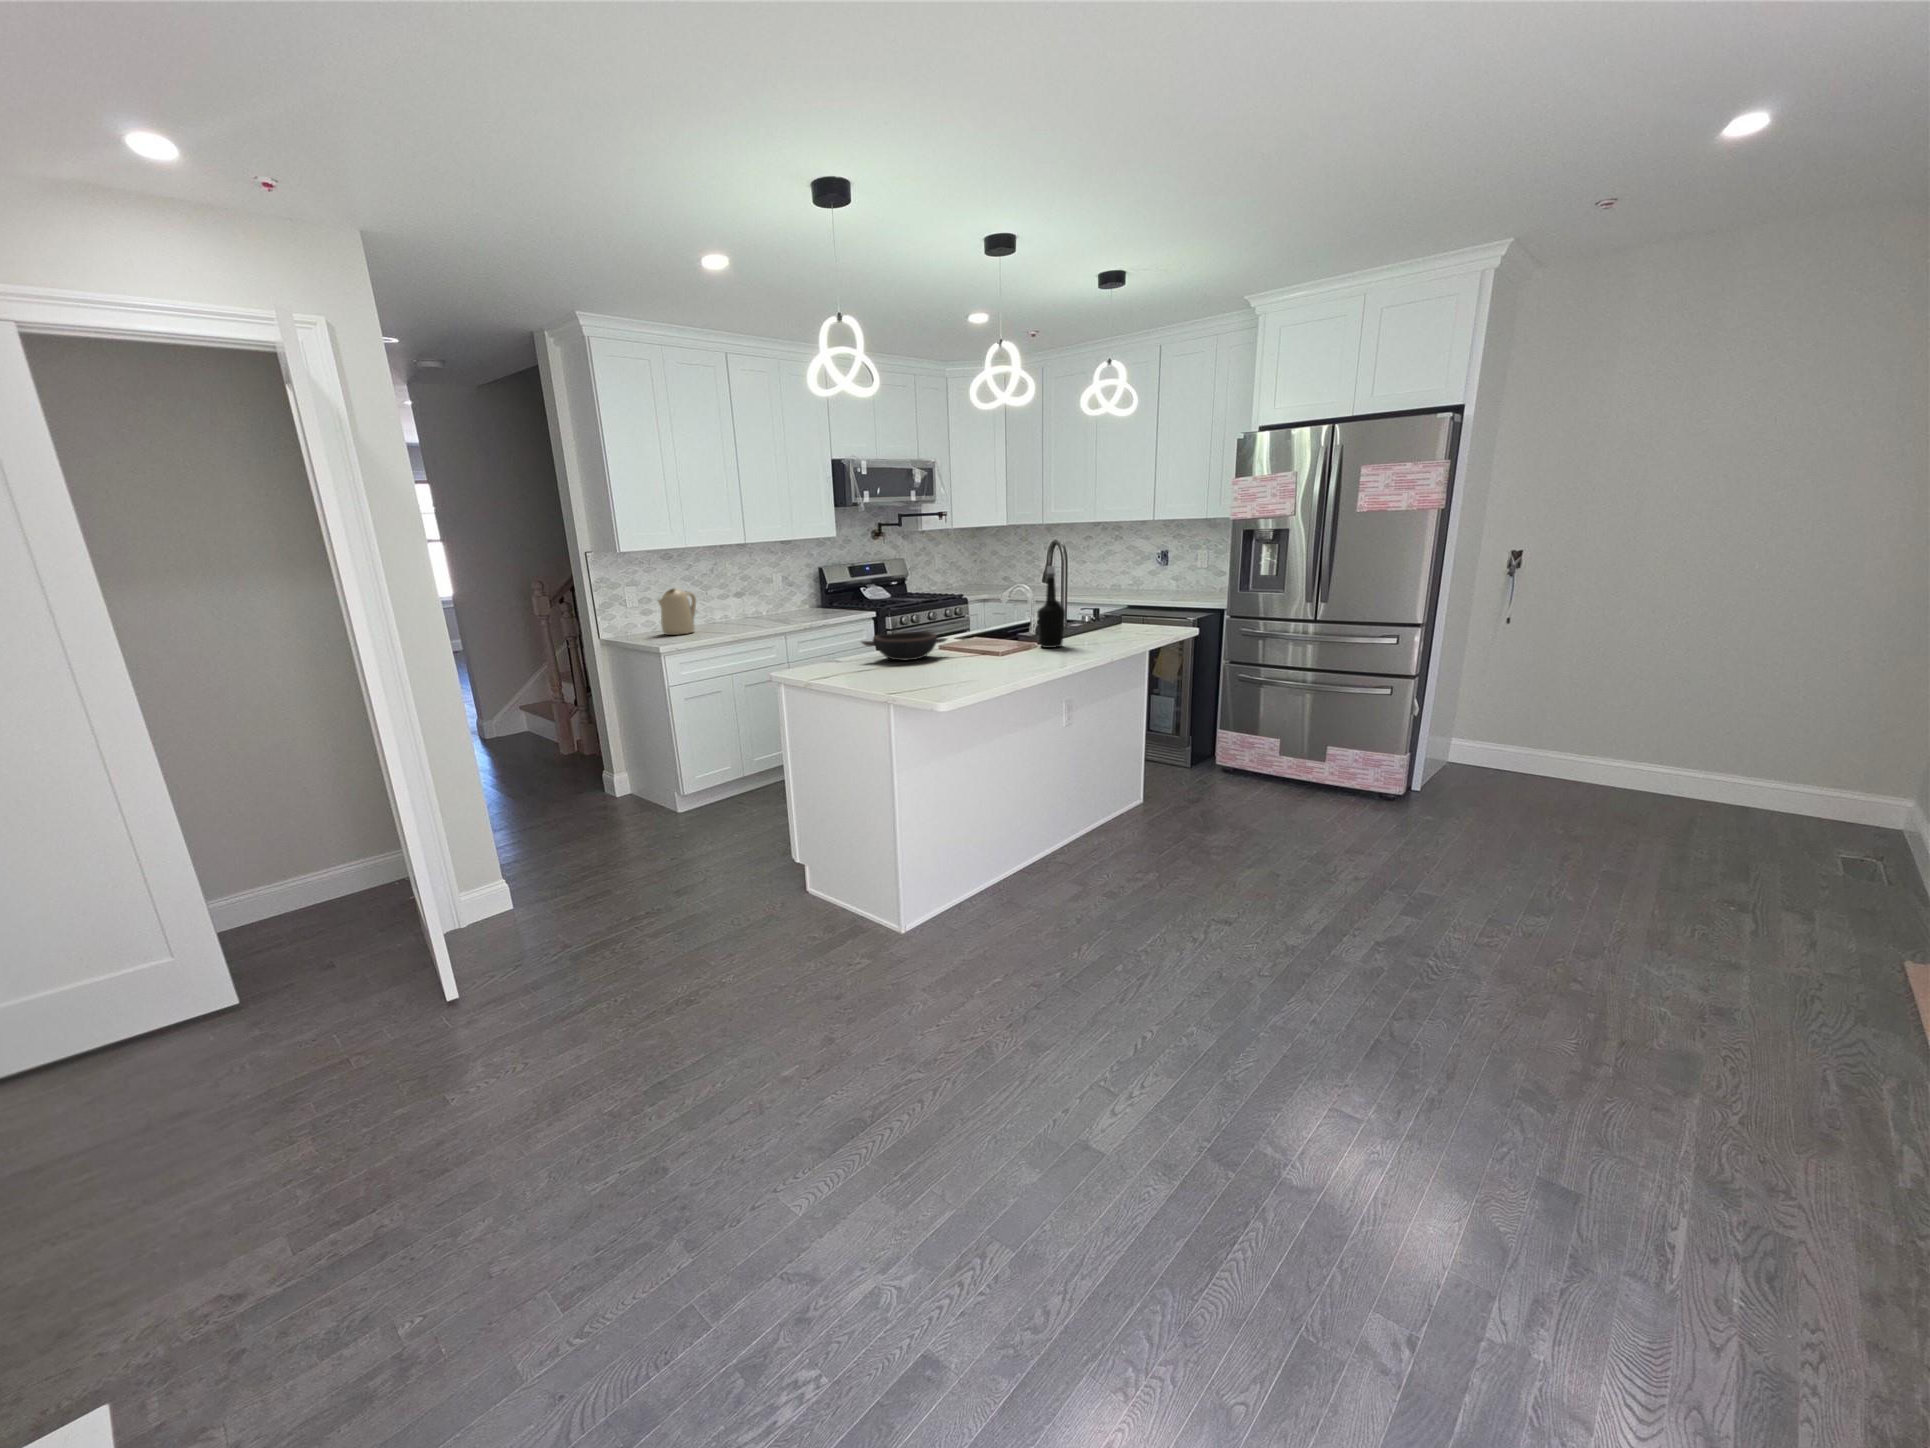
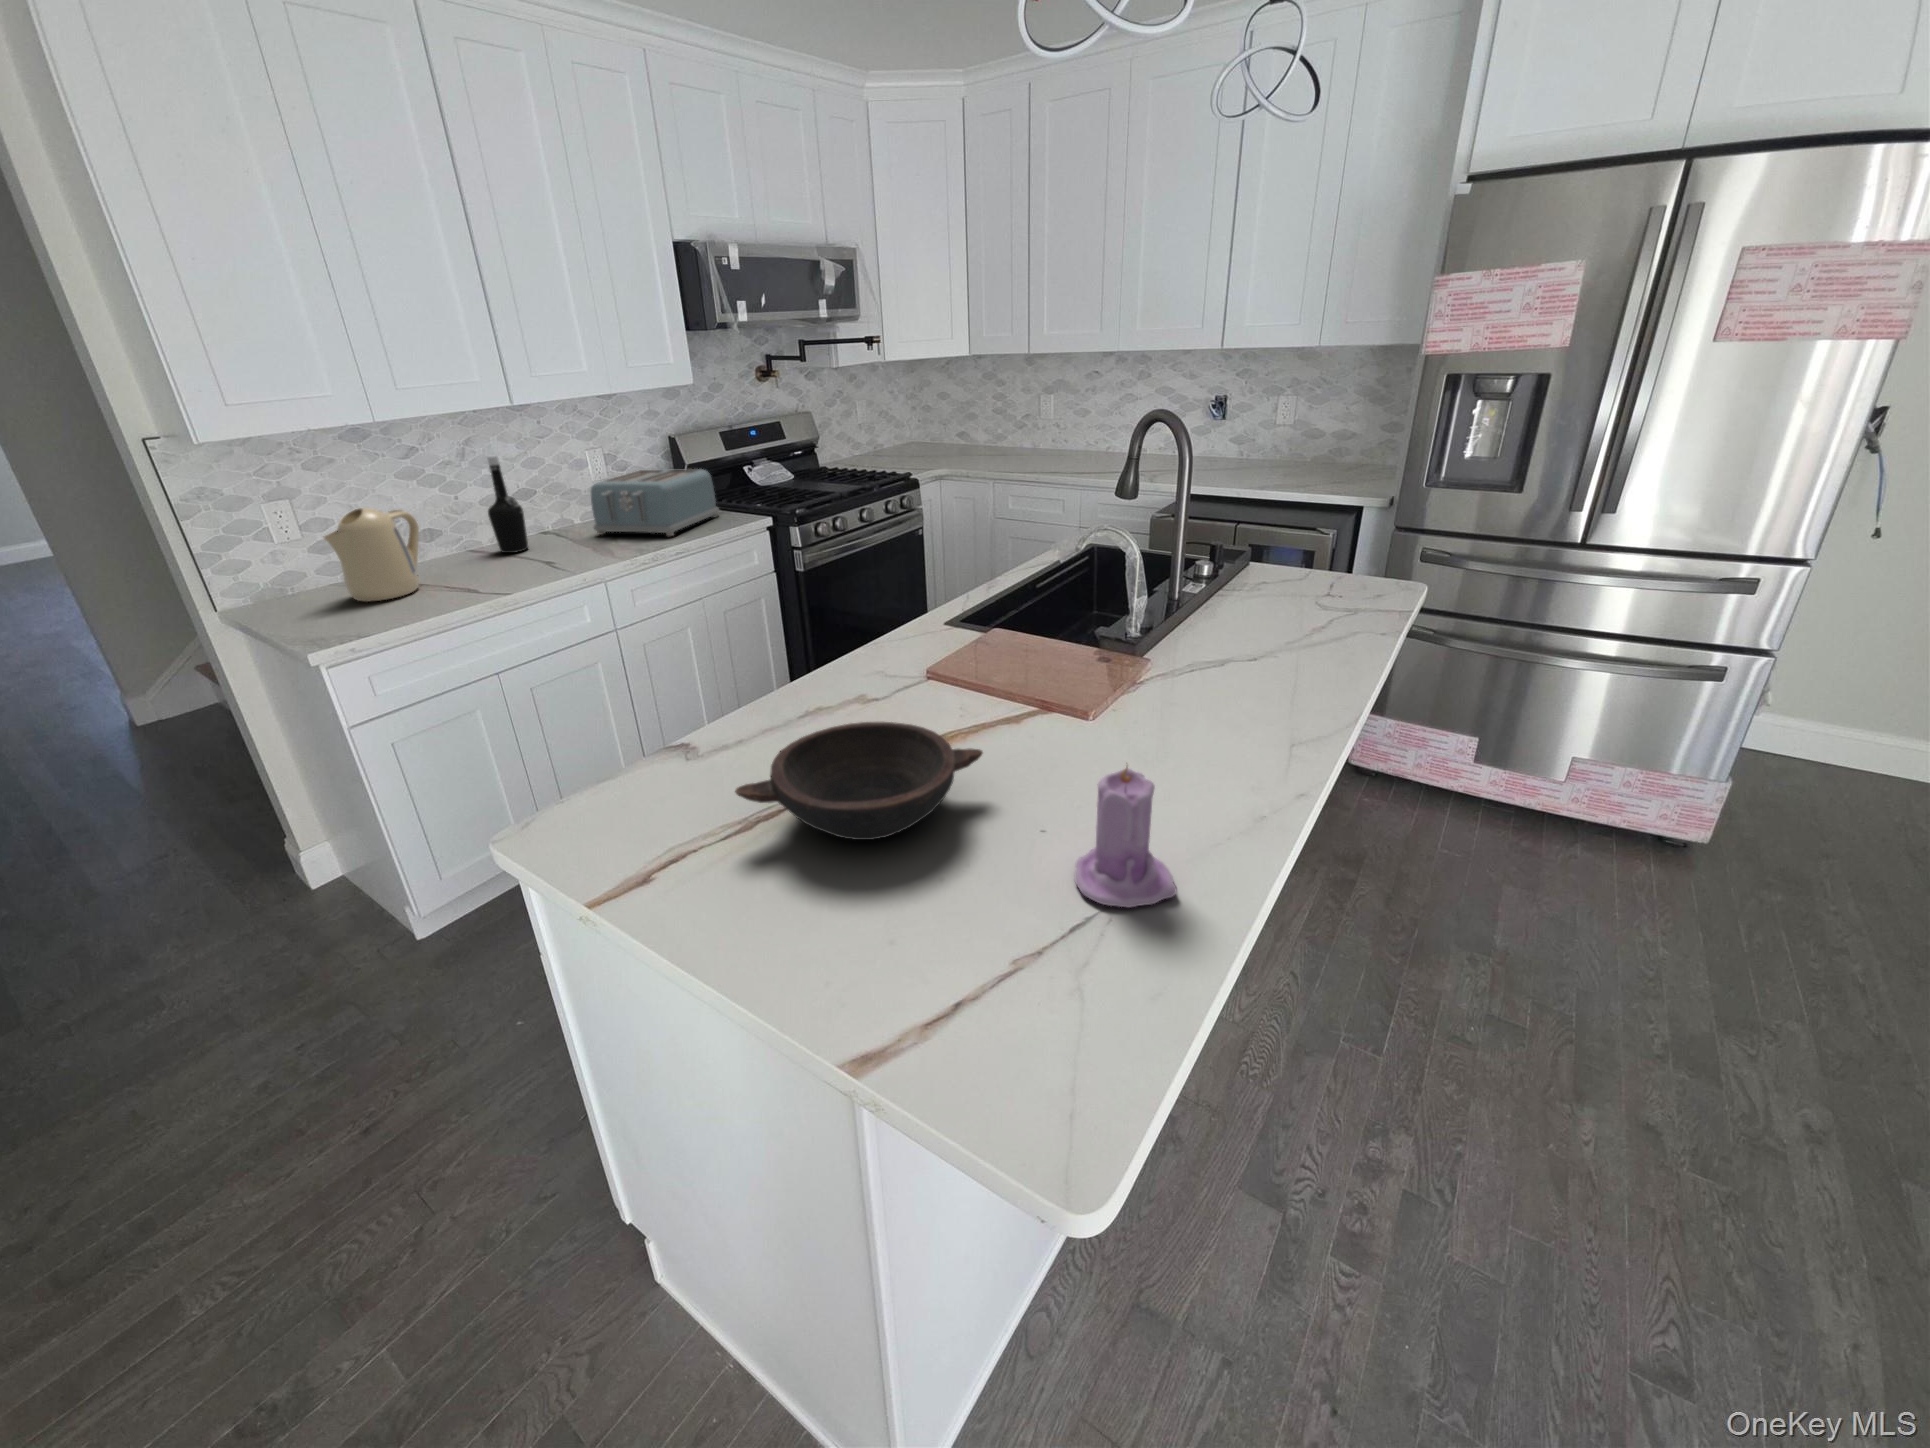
bottle: present [1037,566,1065,648] -> present [487,456,528,553]
toaster: none [777,583,847,617] -> present [591,469,719,536]
candle: none [969,619,1000,665] -> present [1075,766,1176,907]

